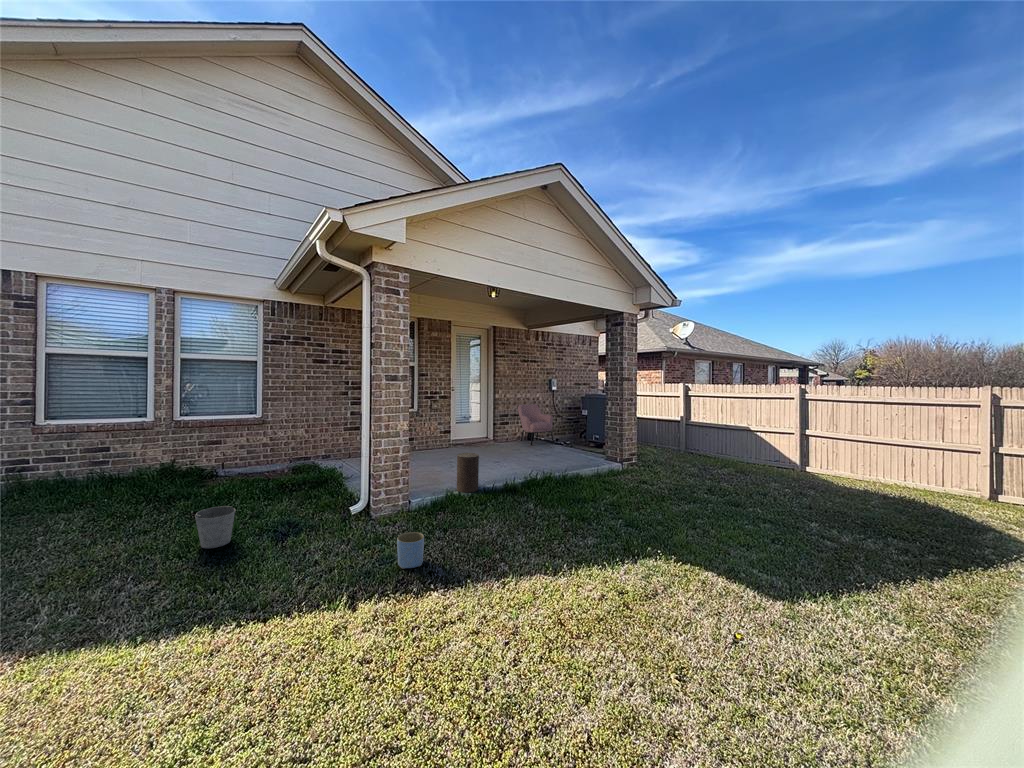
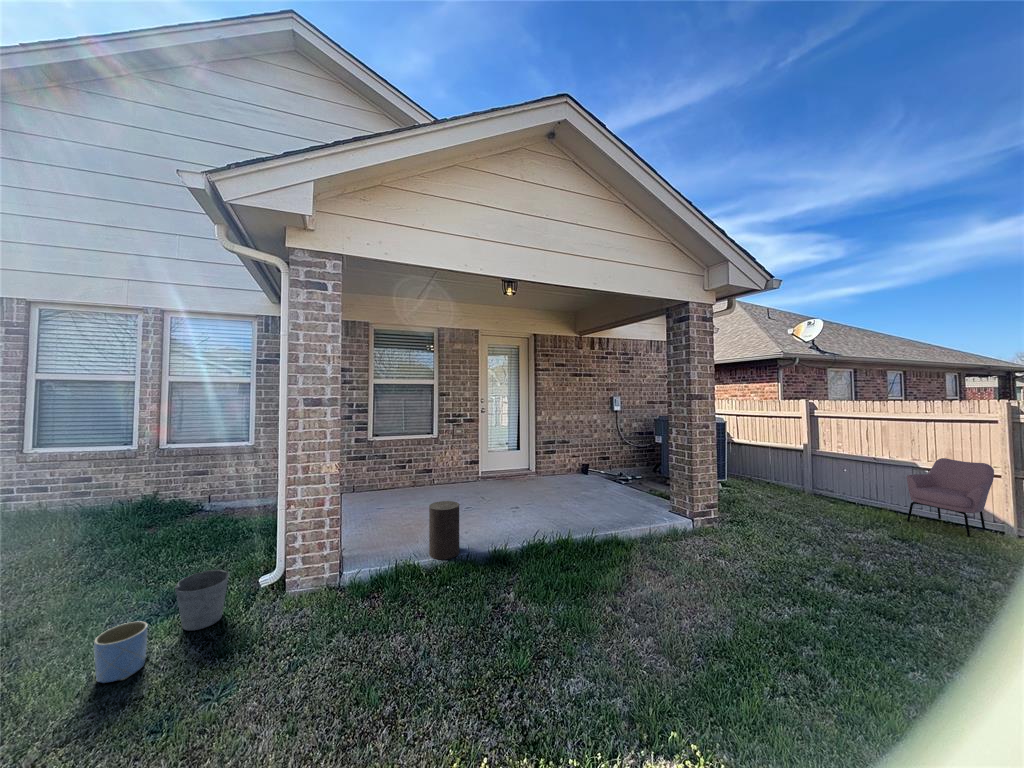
armchair: present [518,404,554,445] -> present [907,458,994,537]
bucket: present [195,506,236,548] -> present [175,570,229,630]
planter: present [397,532,424,569] -> present [94,622,147,683]

